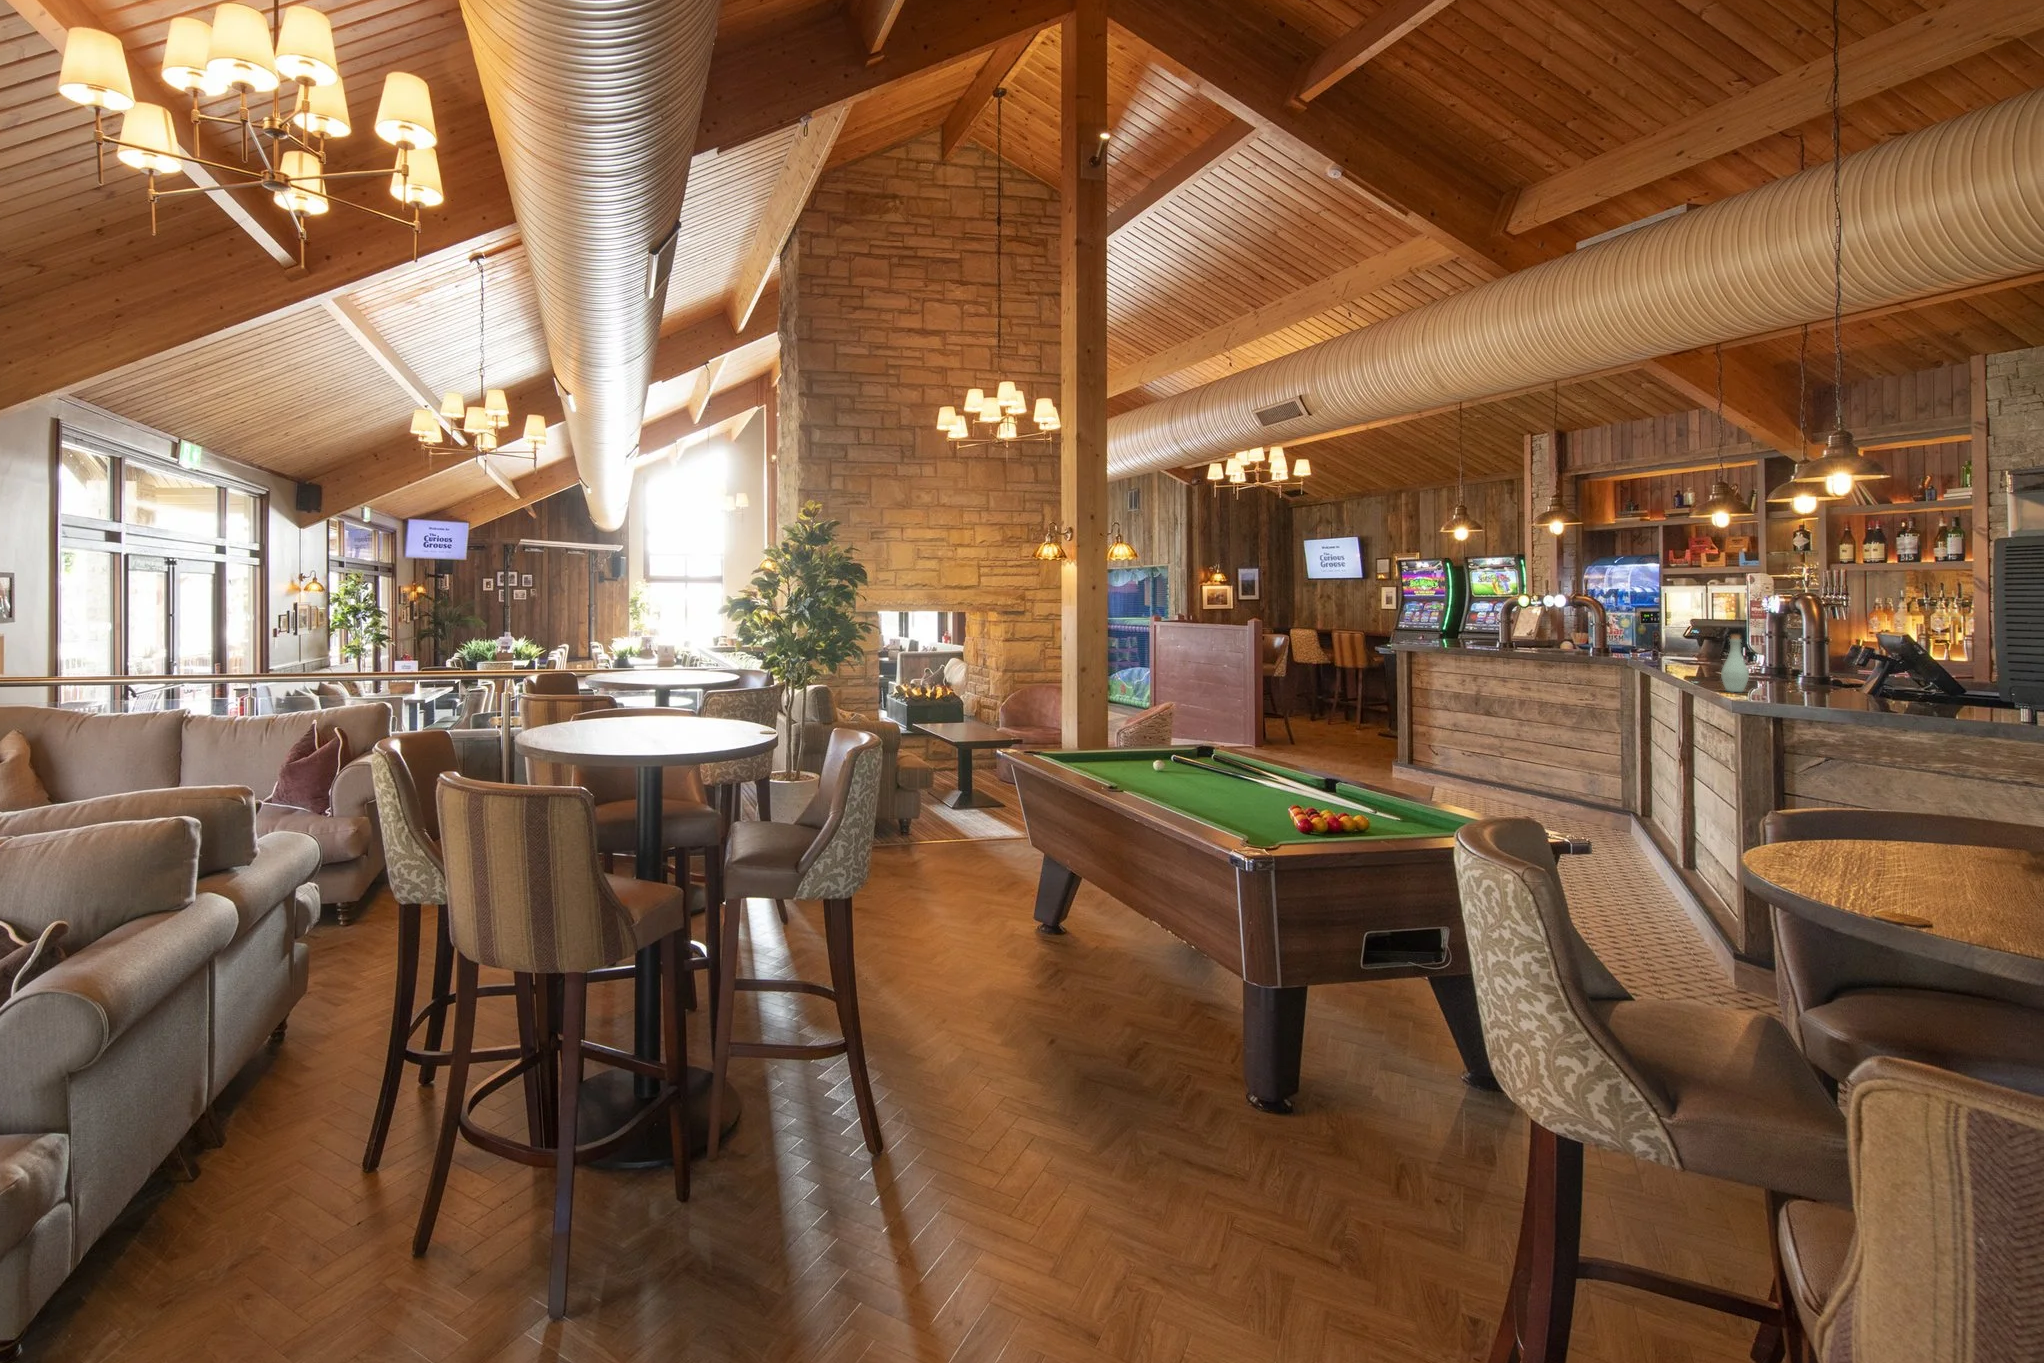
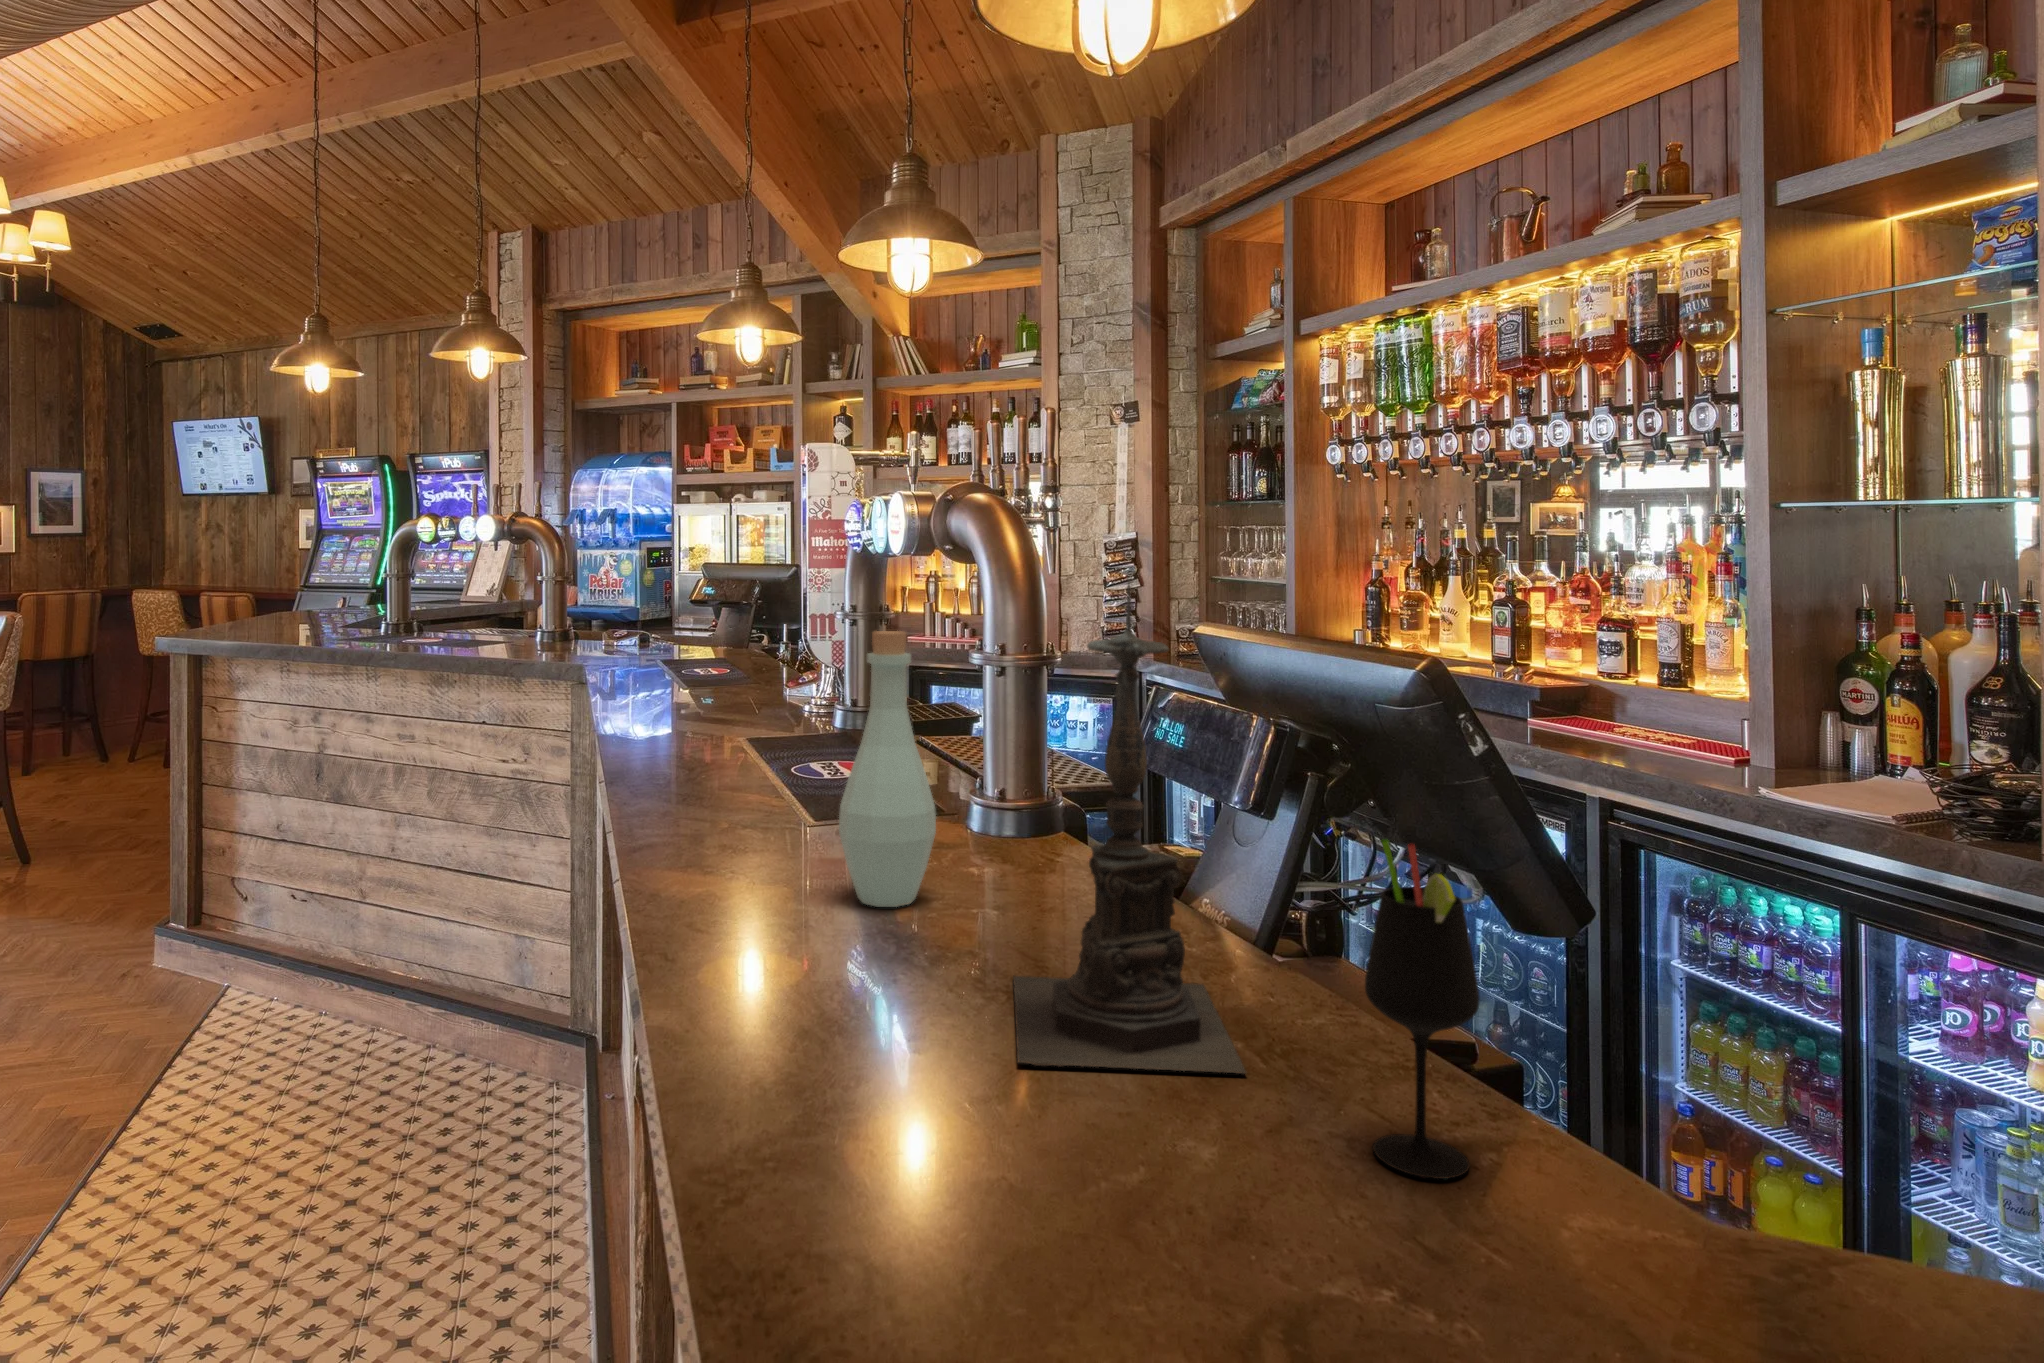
candle holder: none [1748,623,1806,702] -> present [1013,579,1246,1074]
wine glass: none [1807,659,1829,706] -> present [1365,839,1479,1179]

